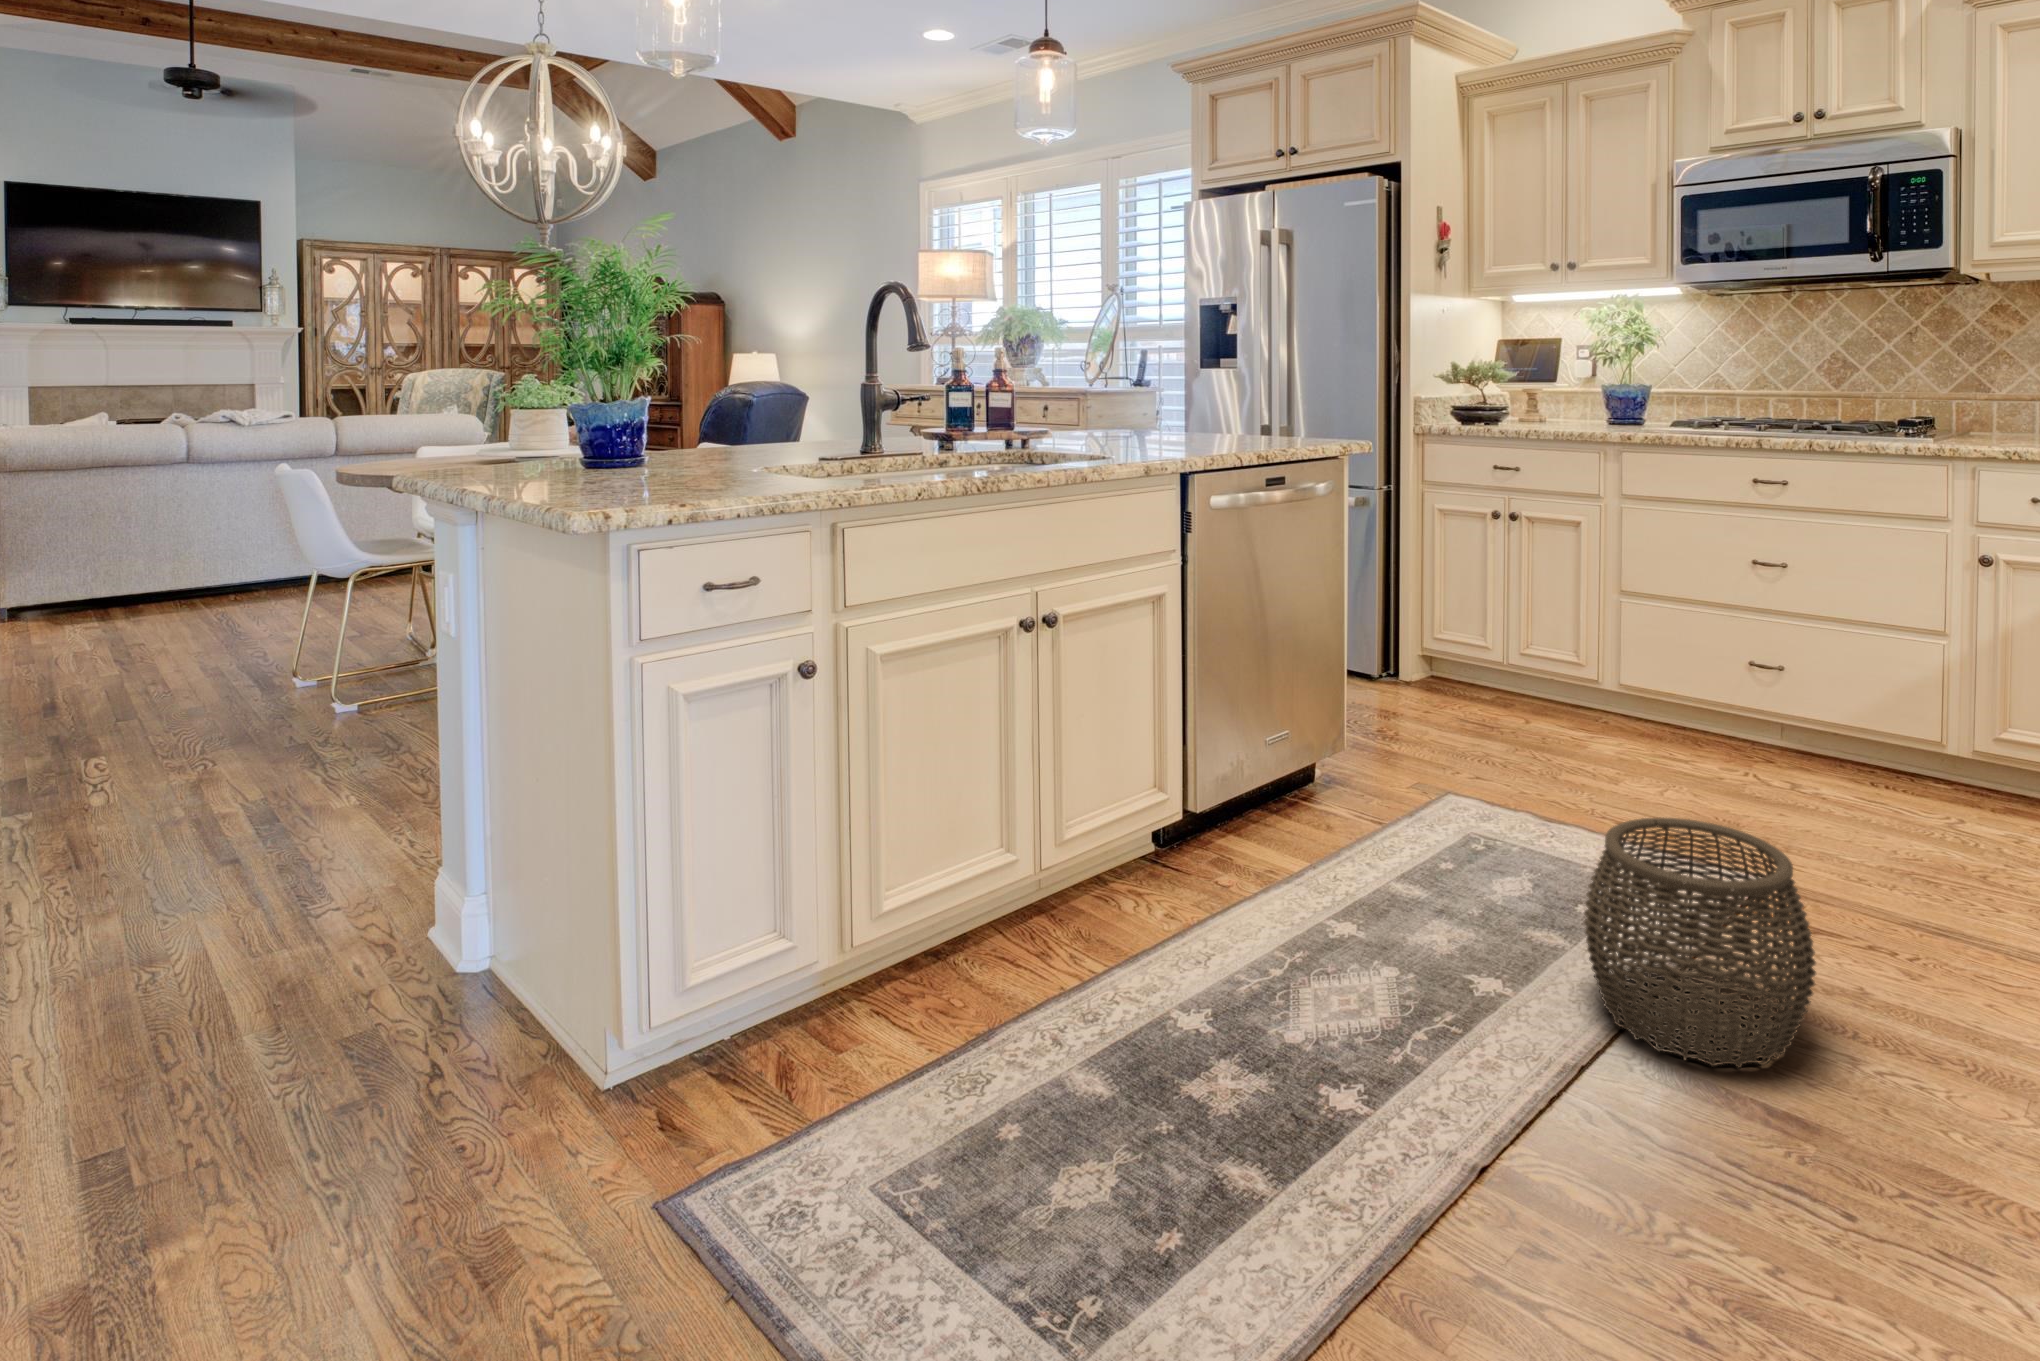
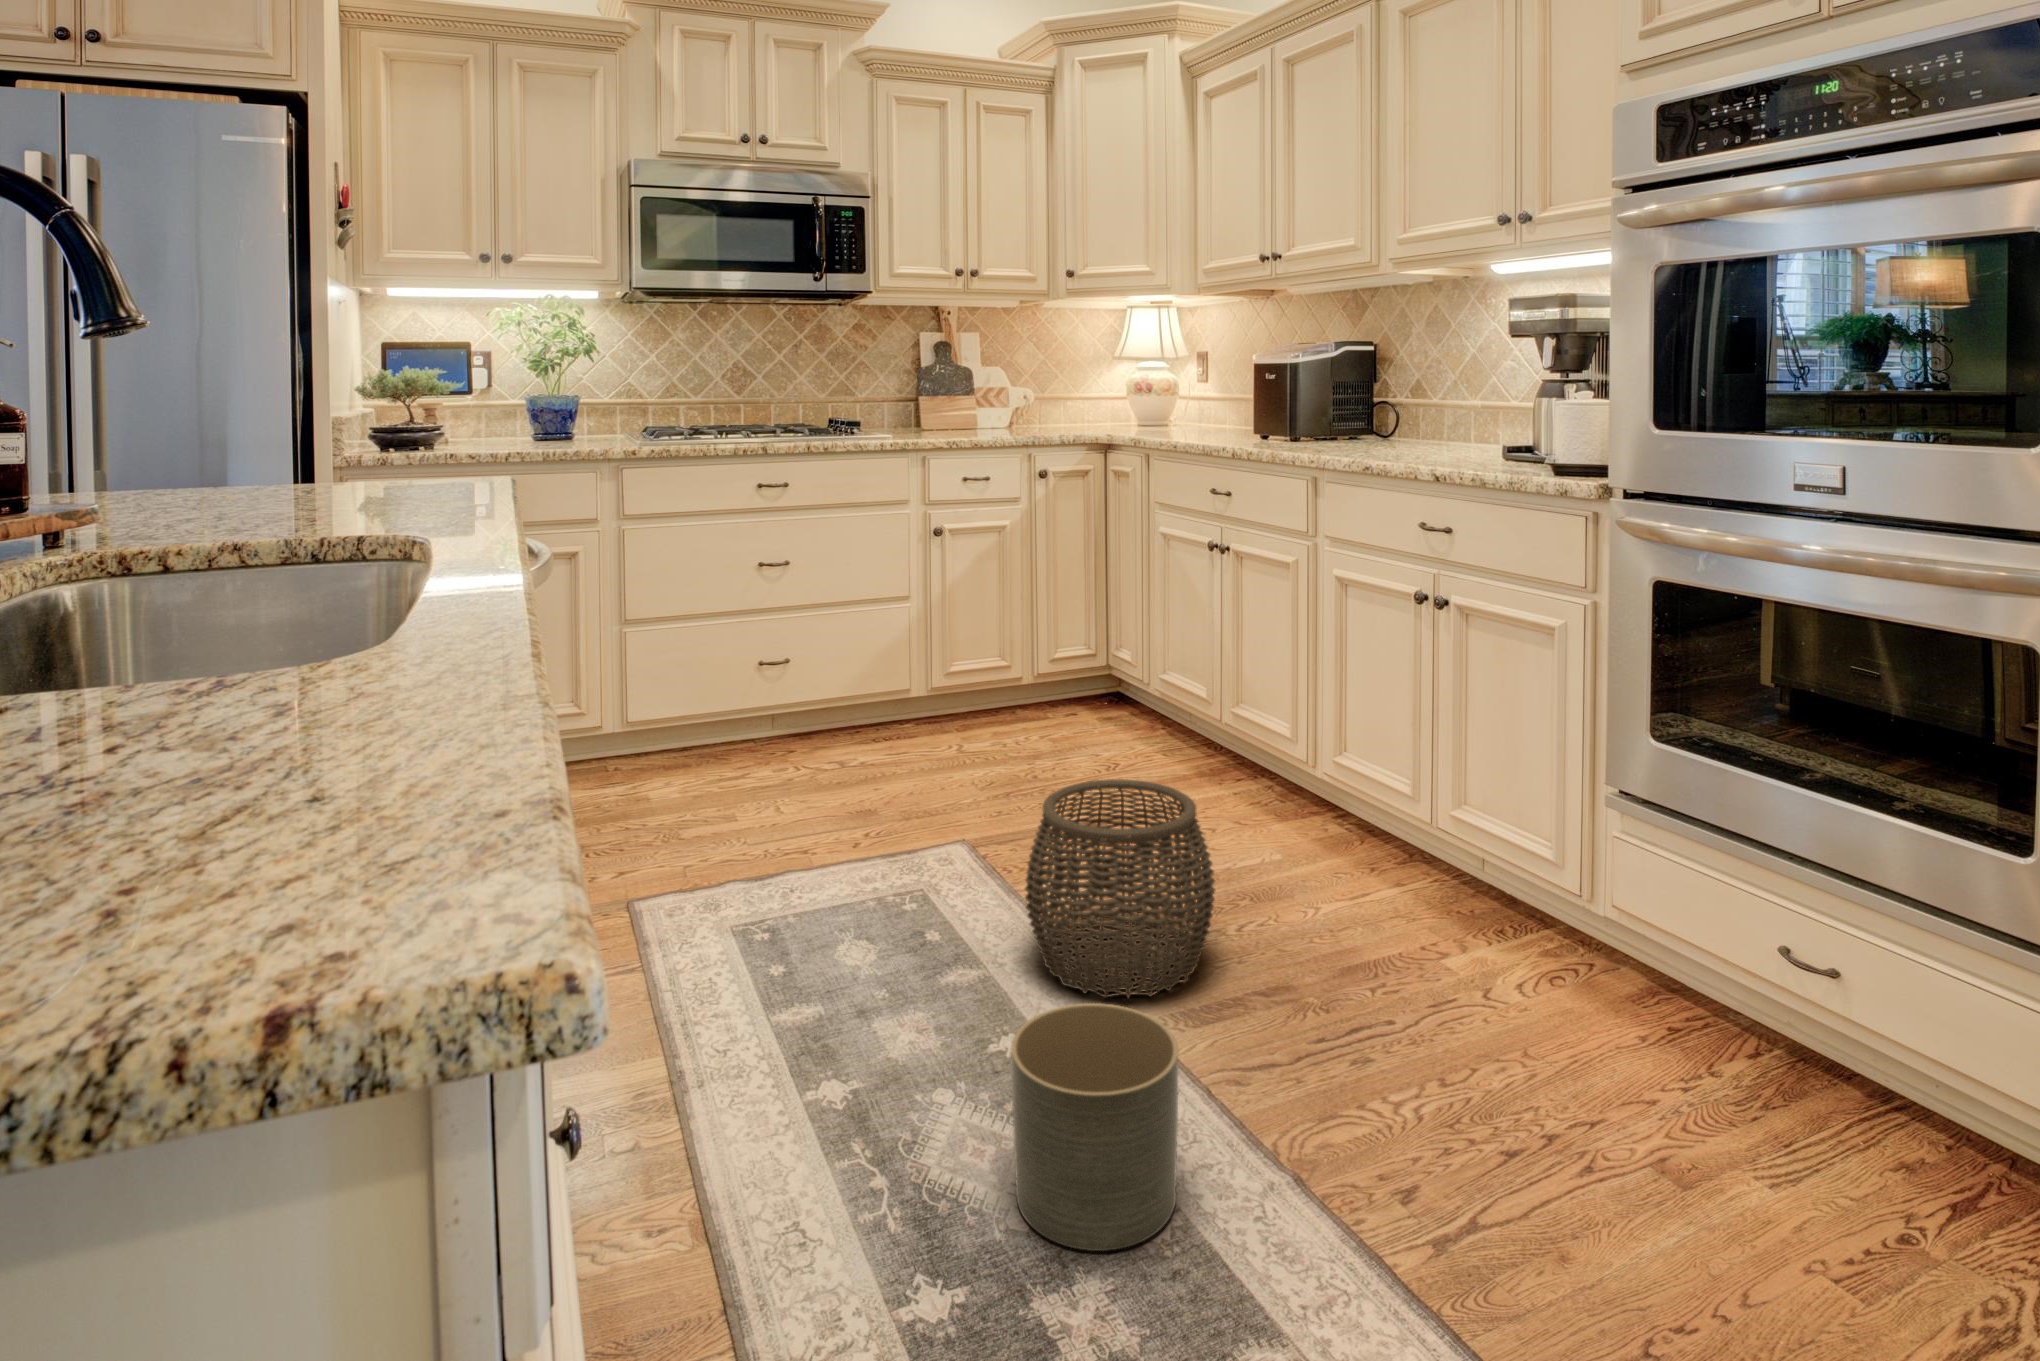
planter: none [1279,924,1425,1127] -> present [1011,1003,1178,1251]

